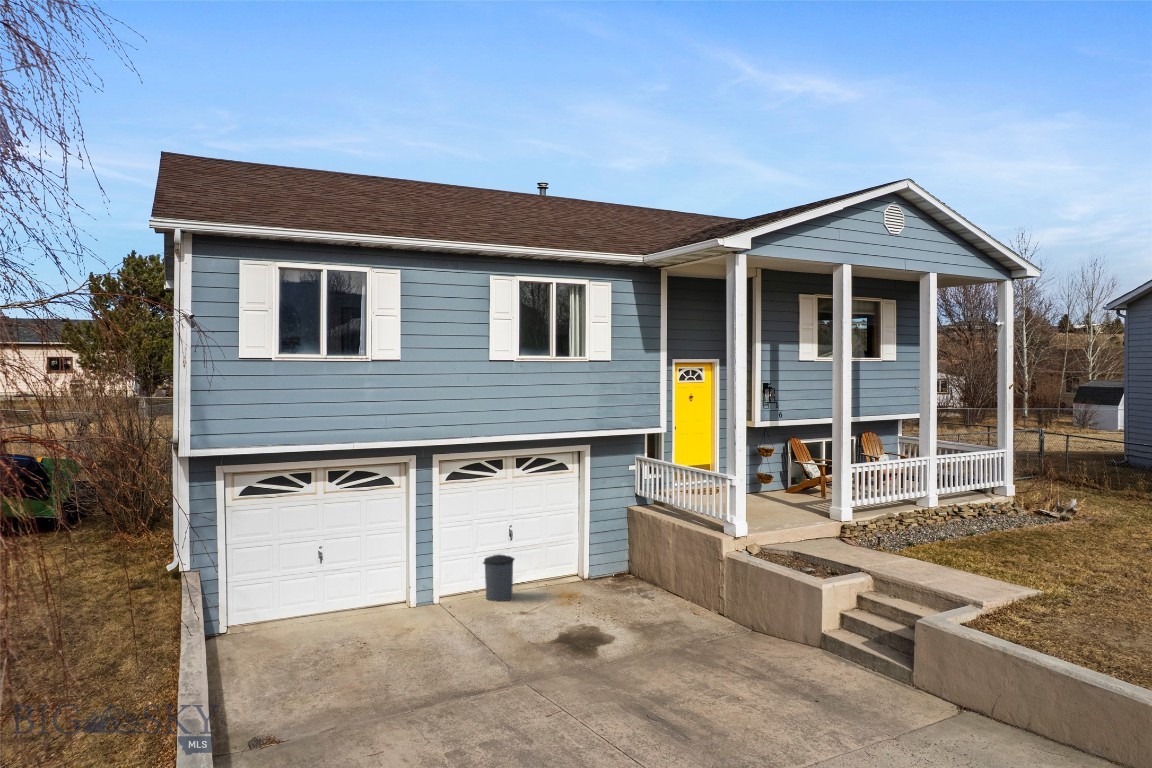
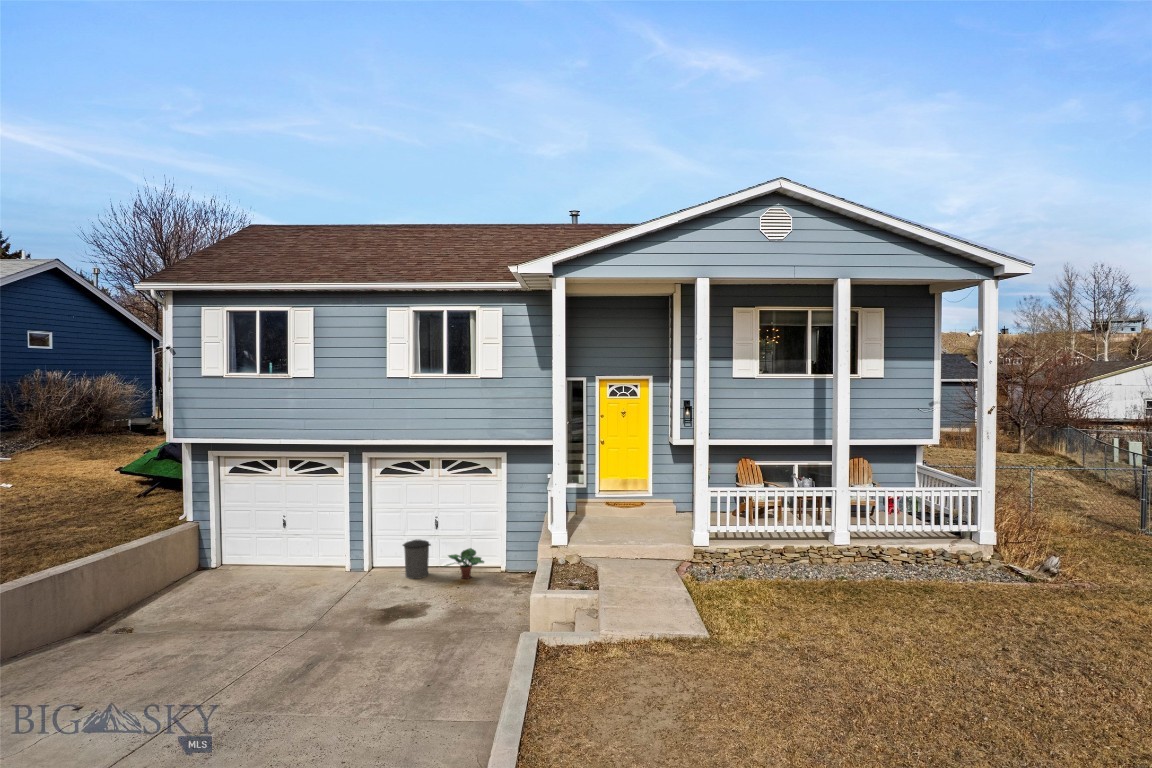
potted plant: none [534,558,585,593] -> present [446,548,484,579]

